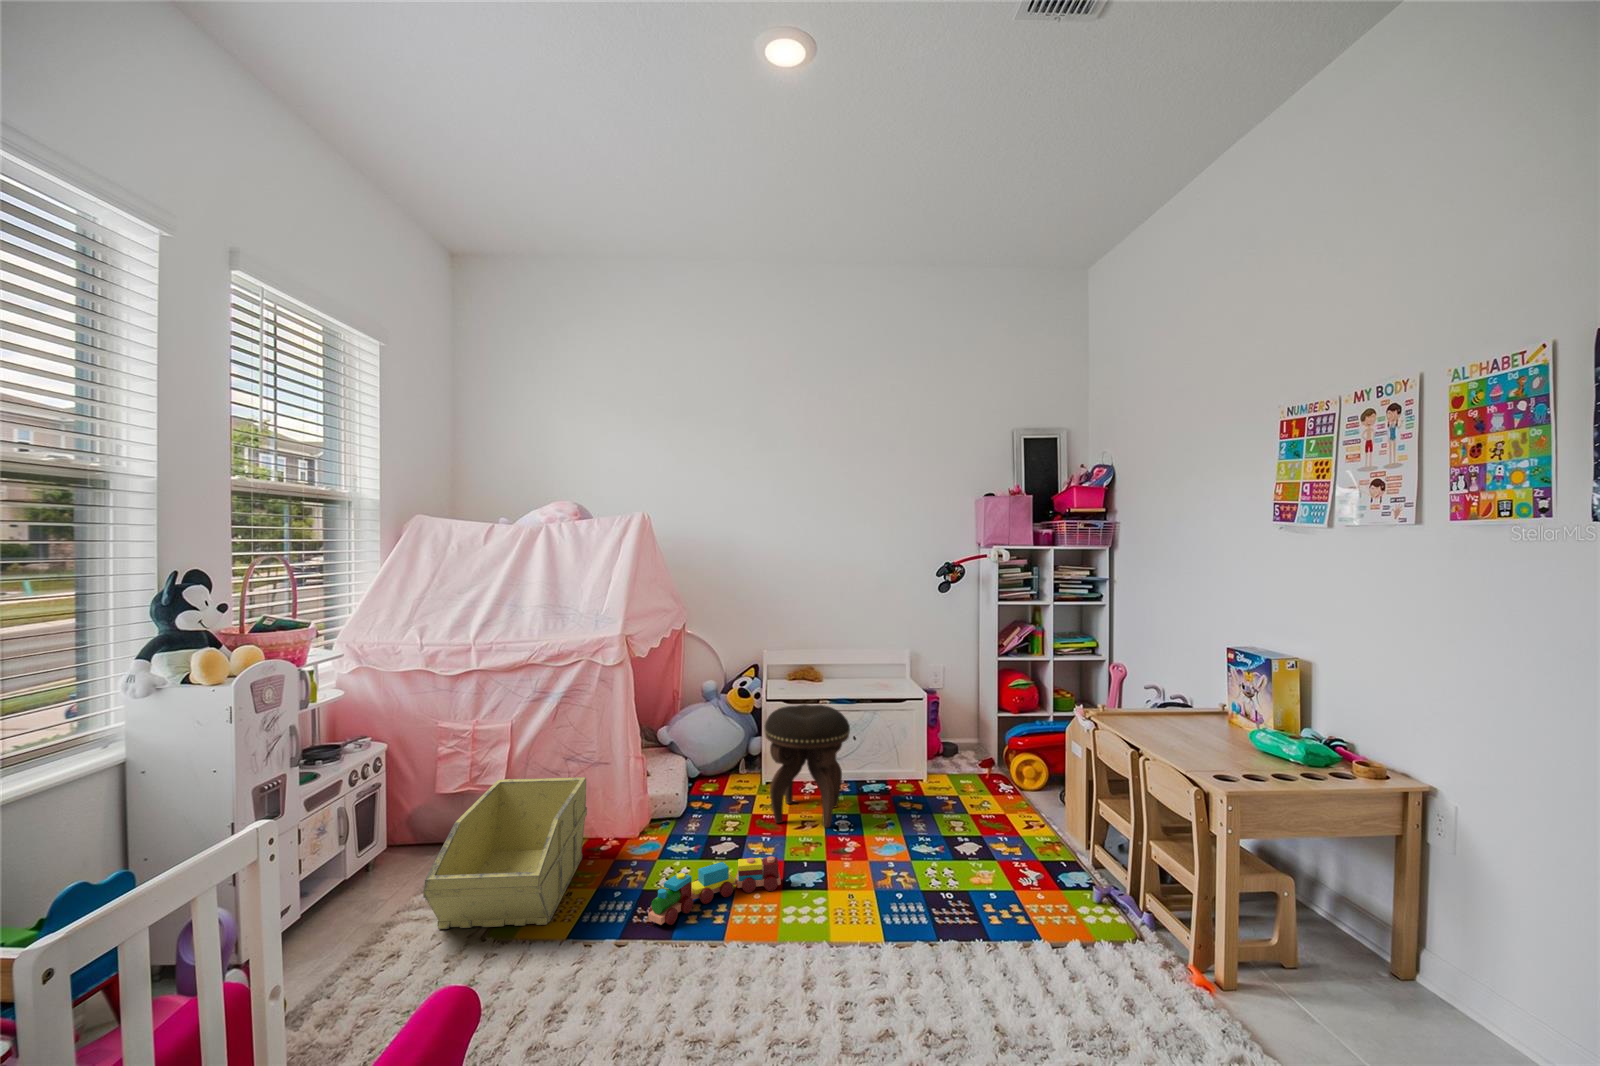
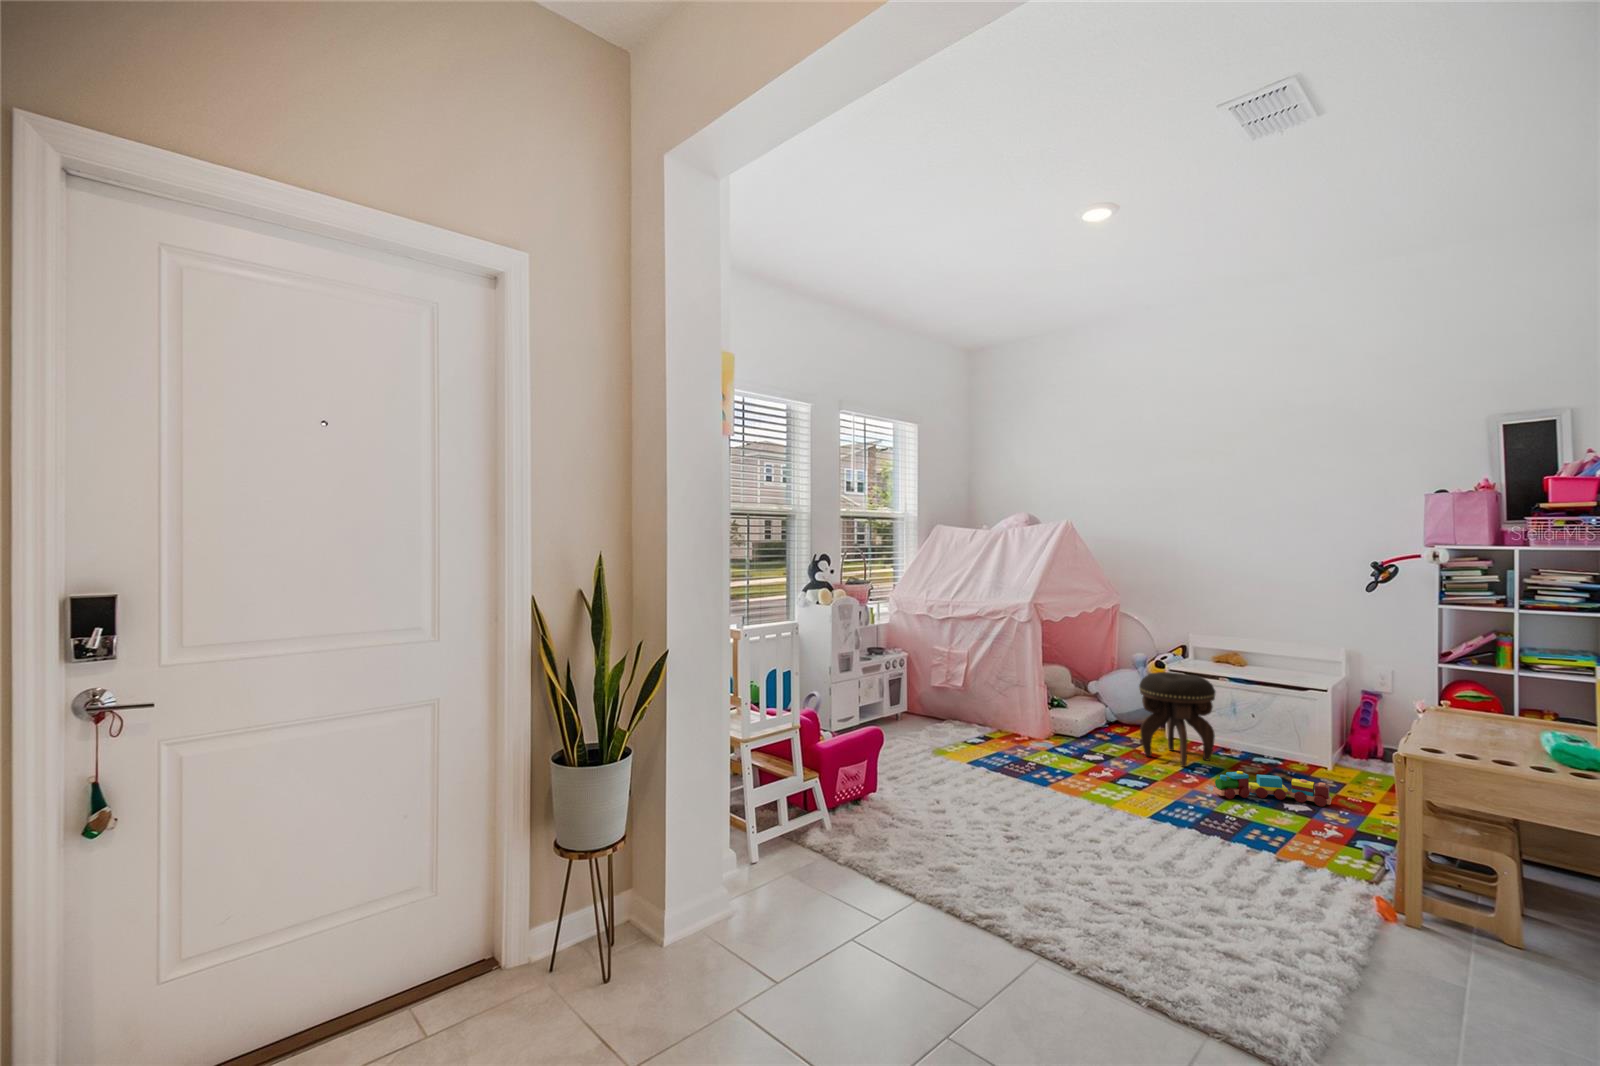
storage bin: present [423,777,587,929] -> none [905,684,1008,756]
toy train: present [648,856,781,925] -> present [1213,771,1331,807]

